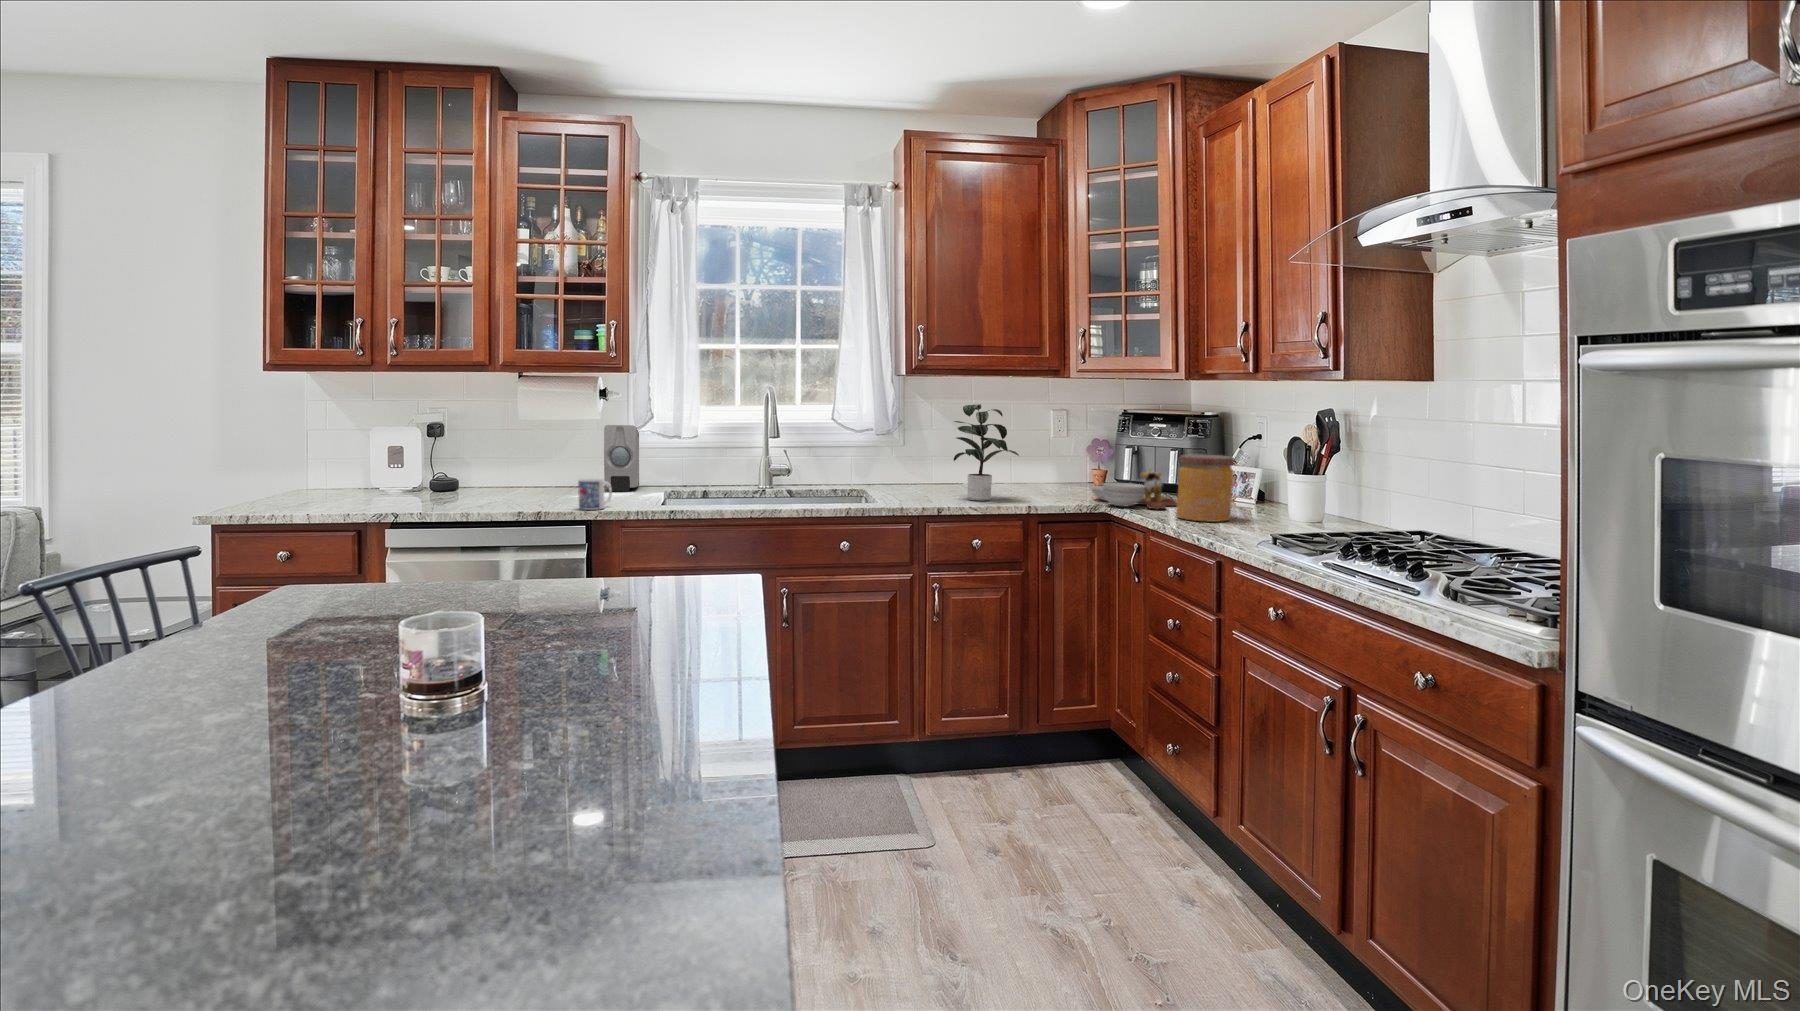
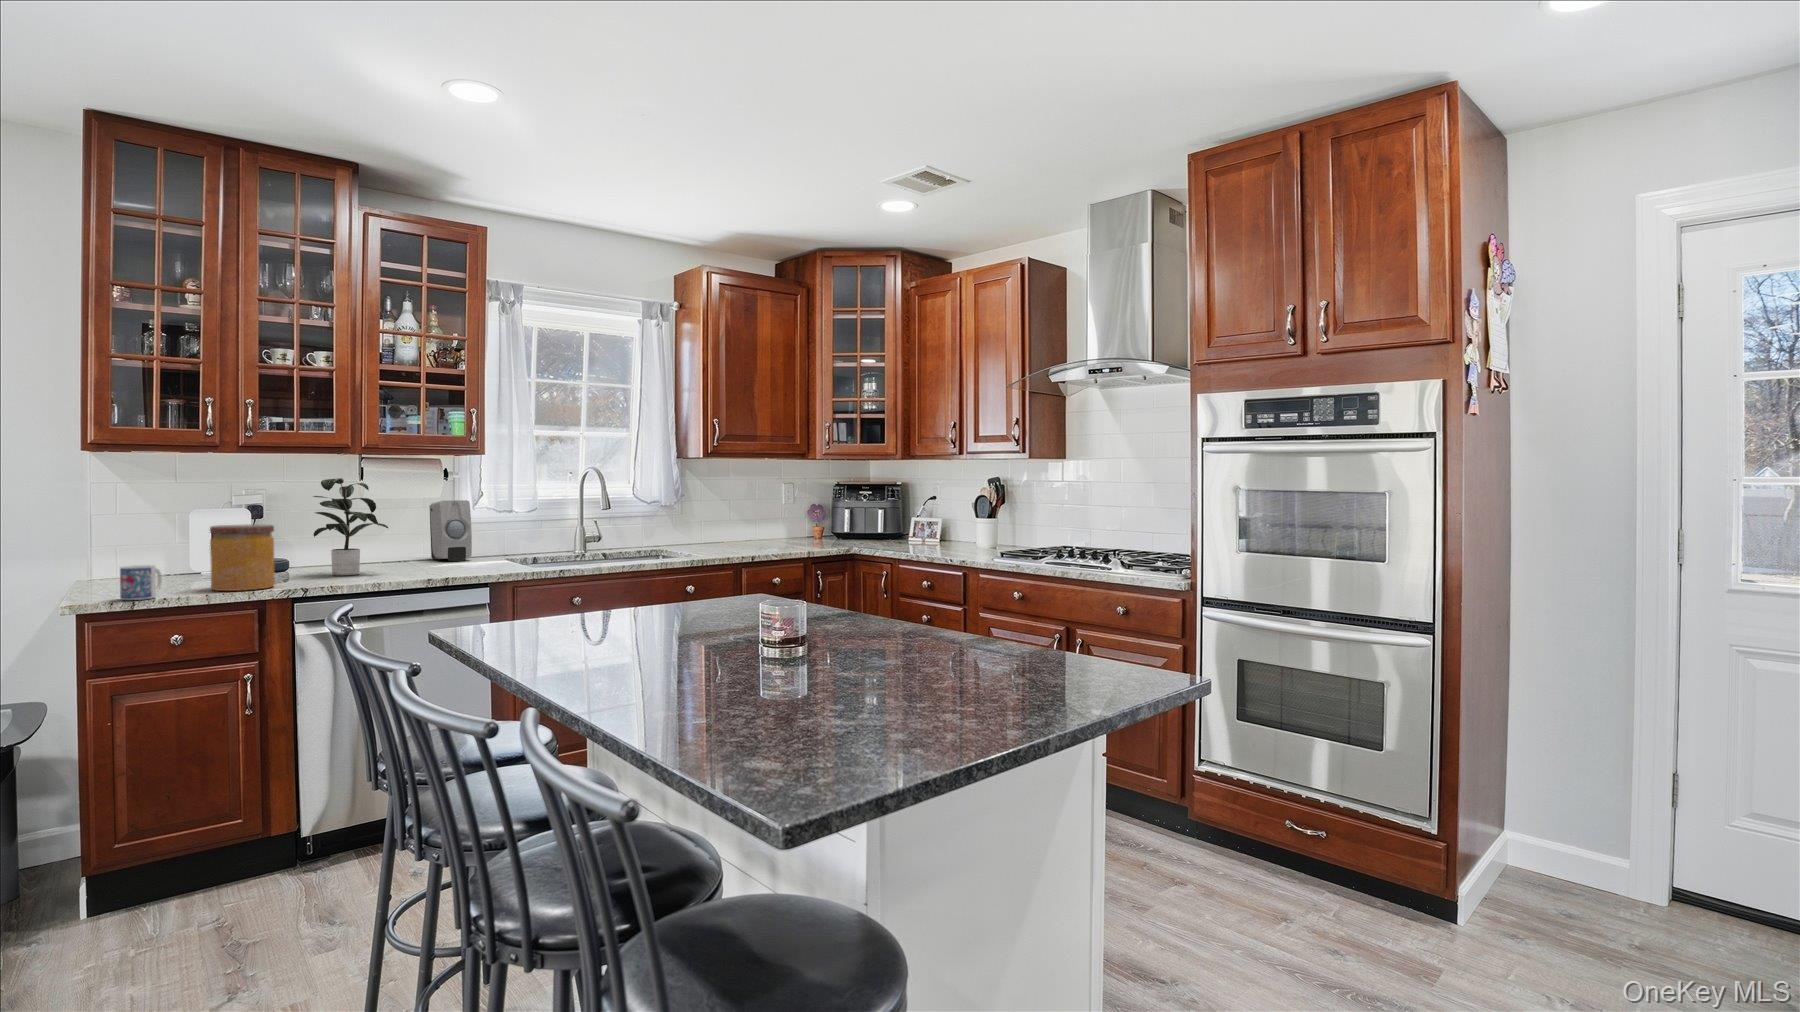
potted plant: present [954,404,1019,501] -> present [313,478,388,575]
jar: present [1177,454,1234,522] -> present [210,524,275,591]
cutting board: present [1091,468,1177,509] -> none [845,520,909,548]
mug: present [578,479,612,510] -> present [120,565,162,600]

